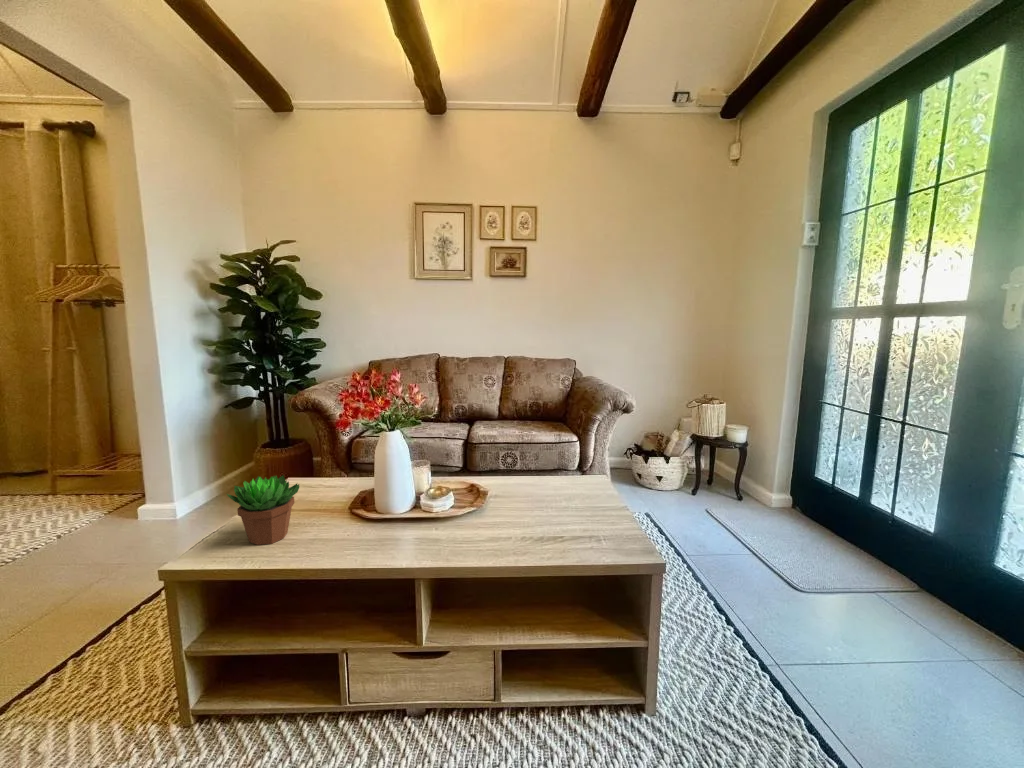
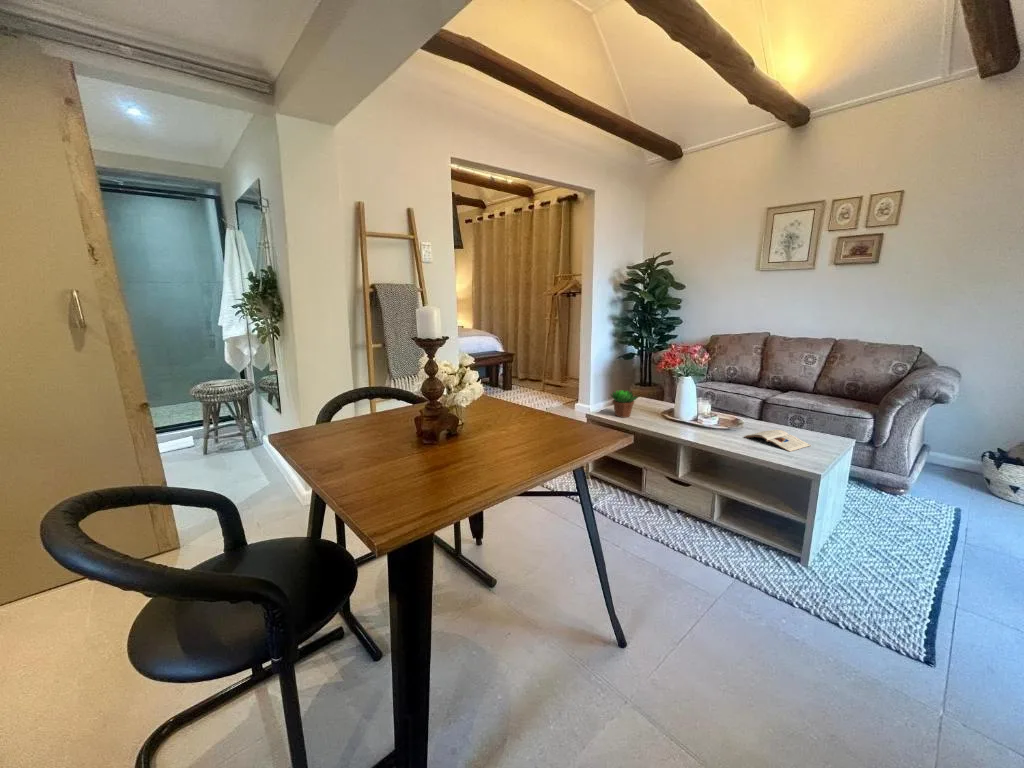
magazine: none [520,486,602,525] -> present [745,430,811,452]

